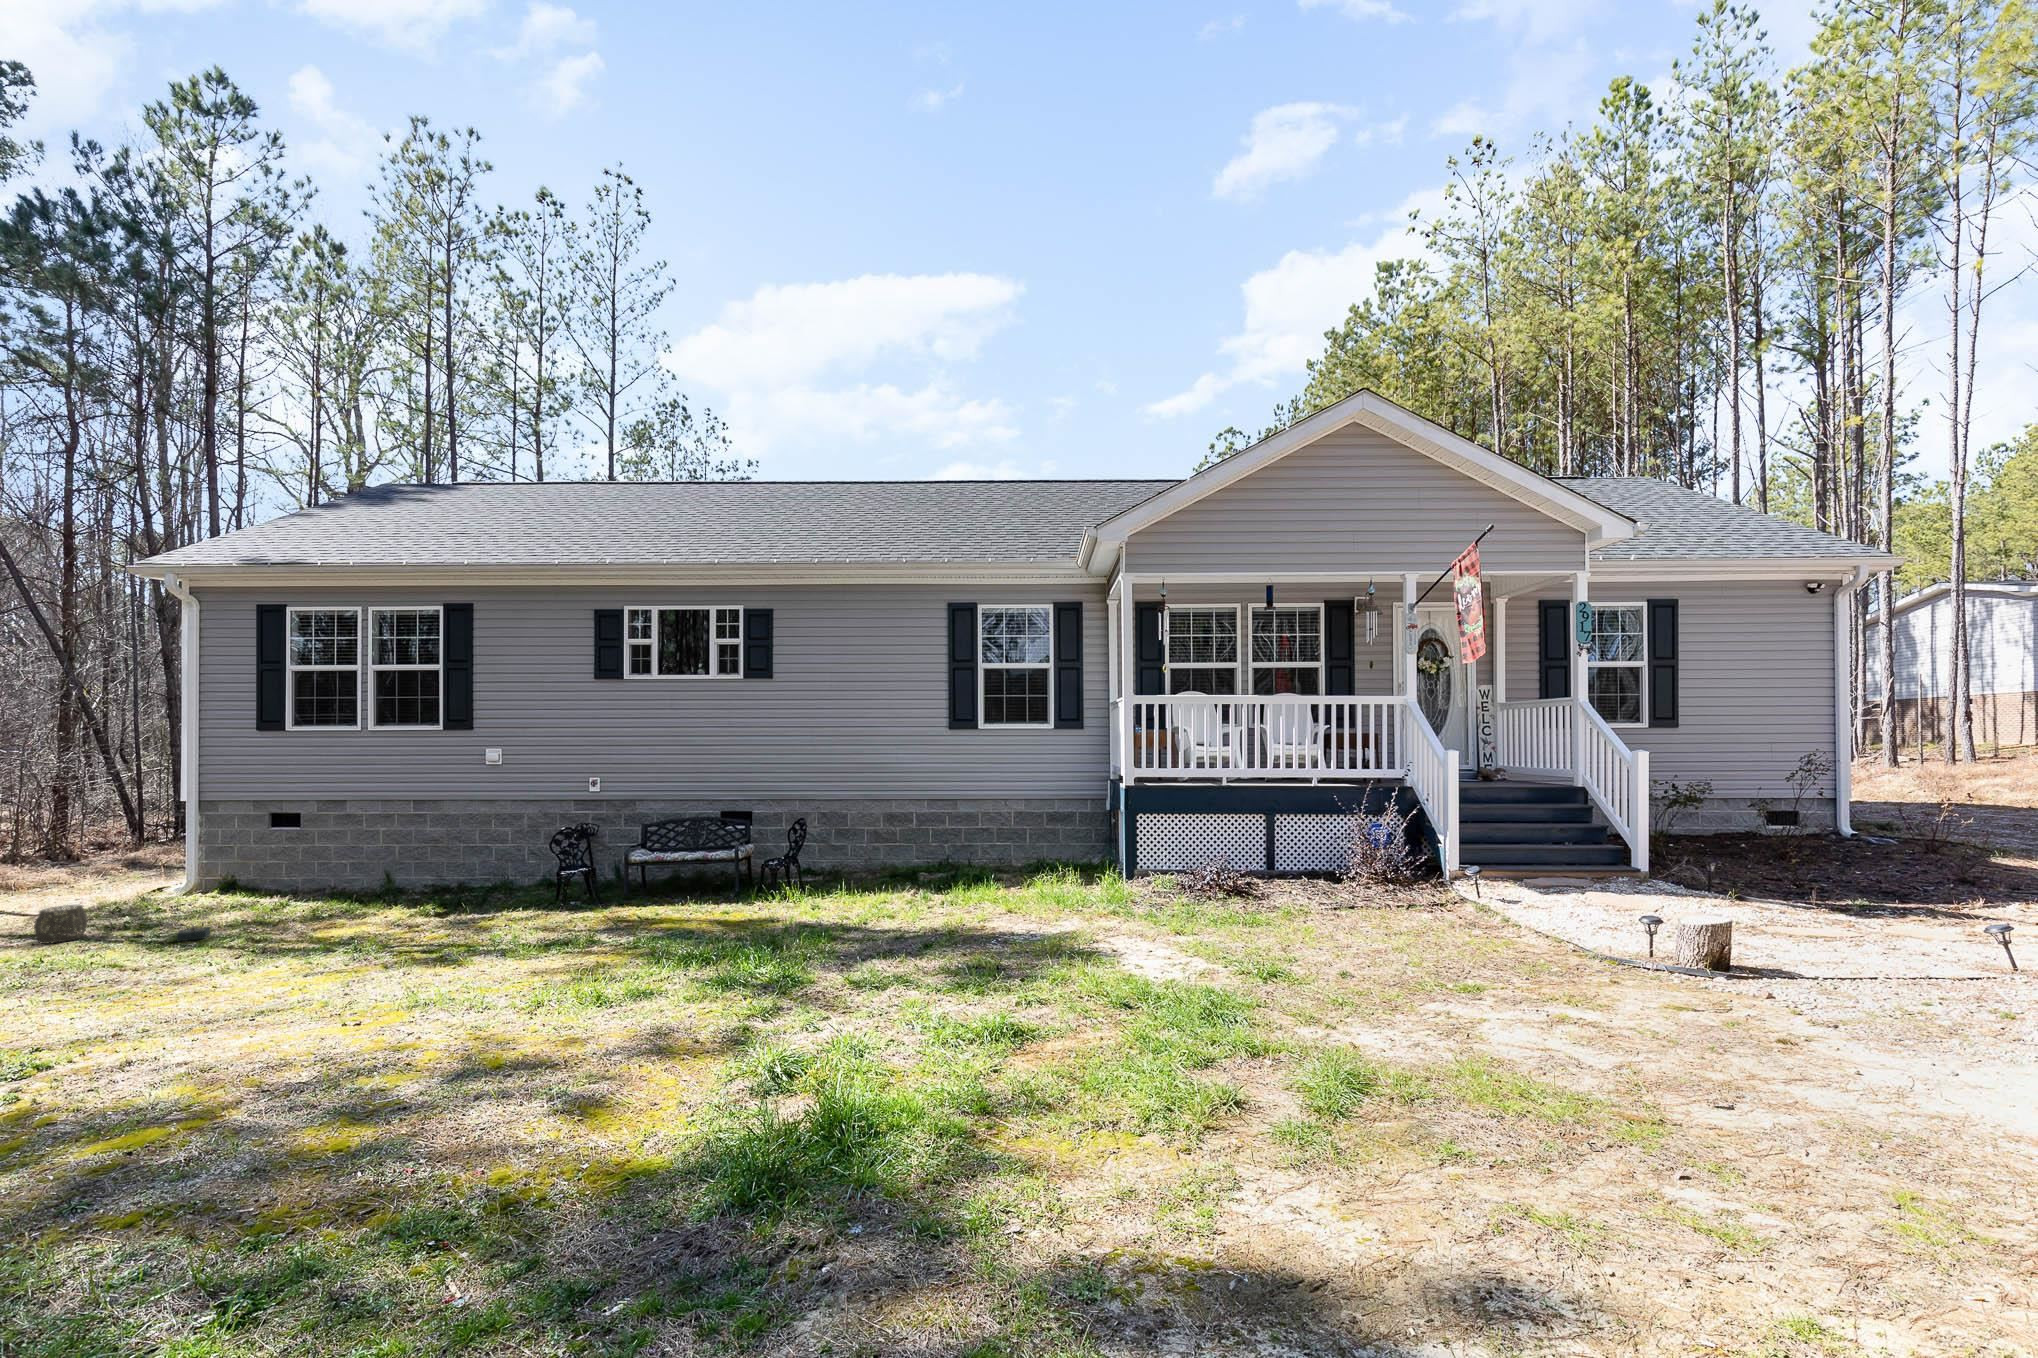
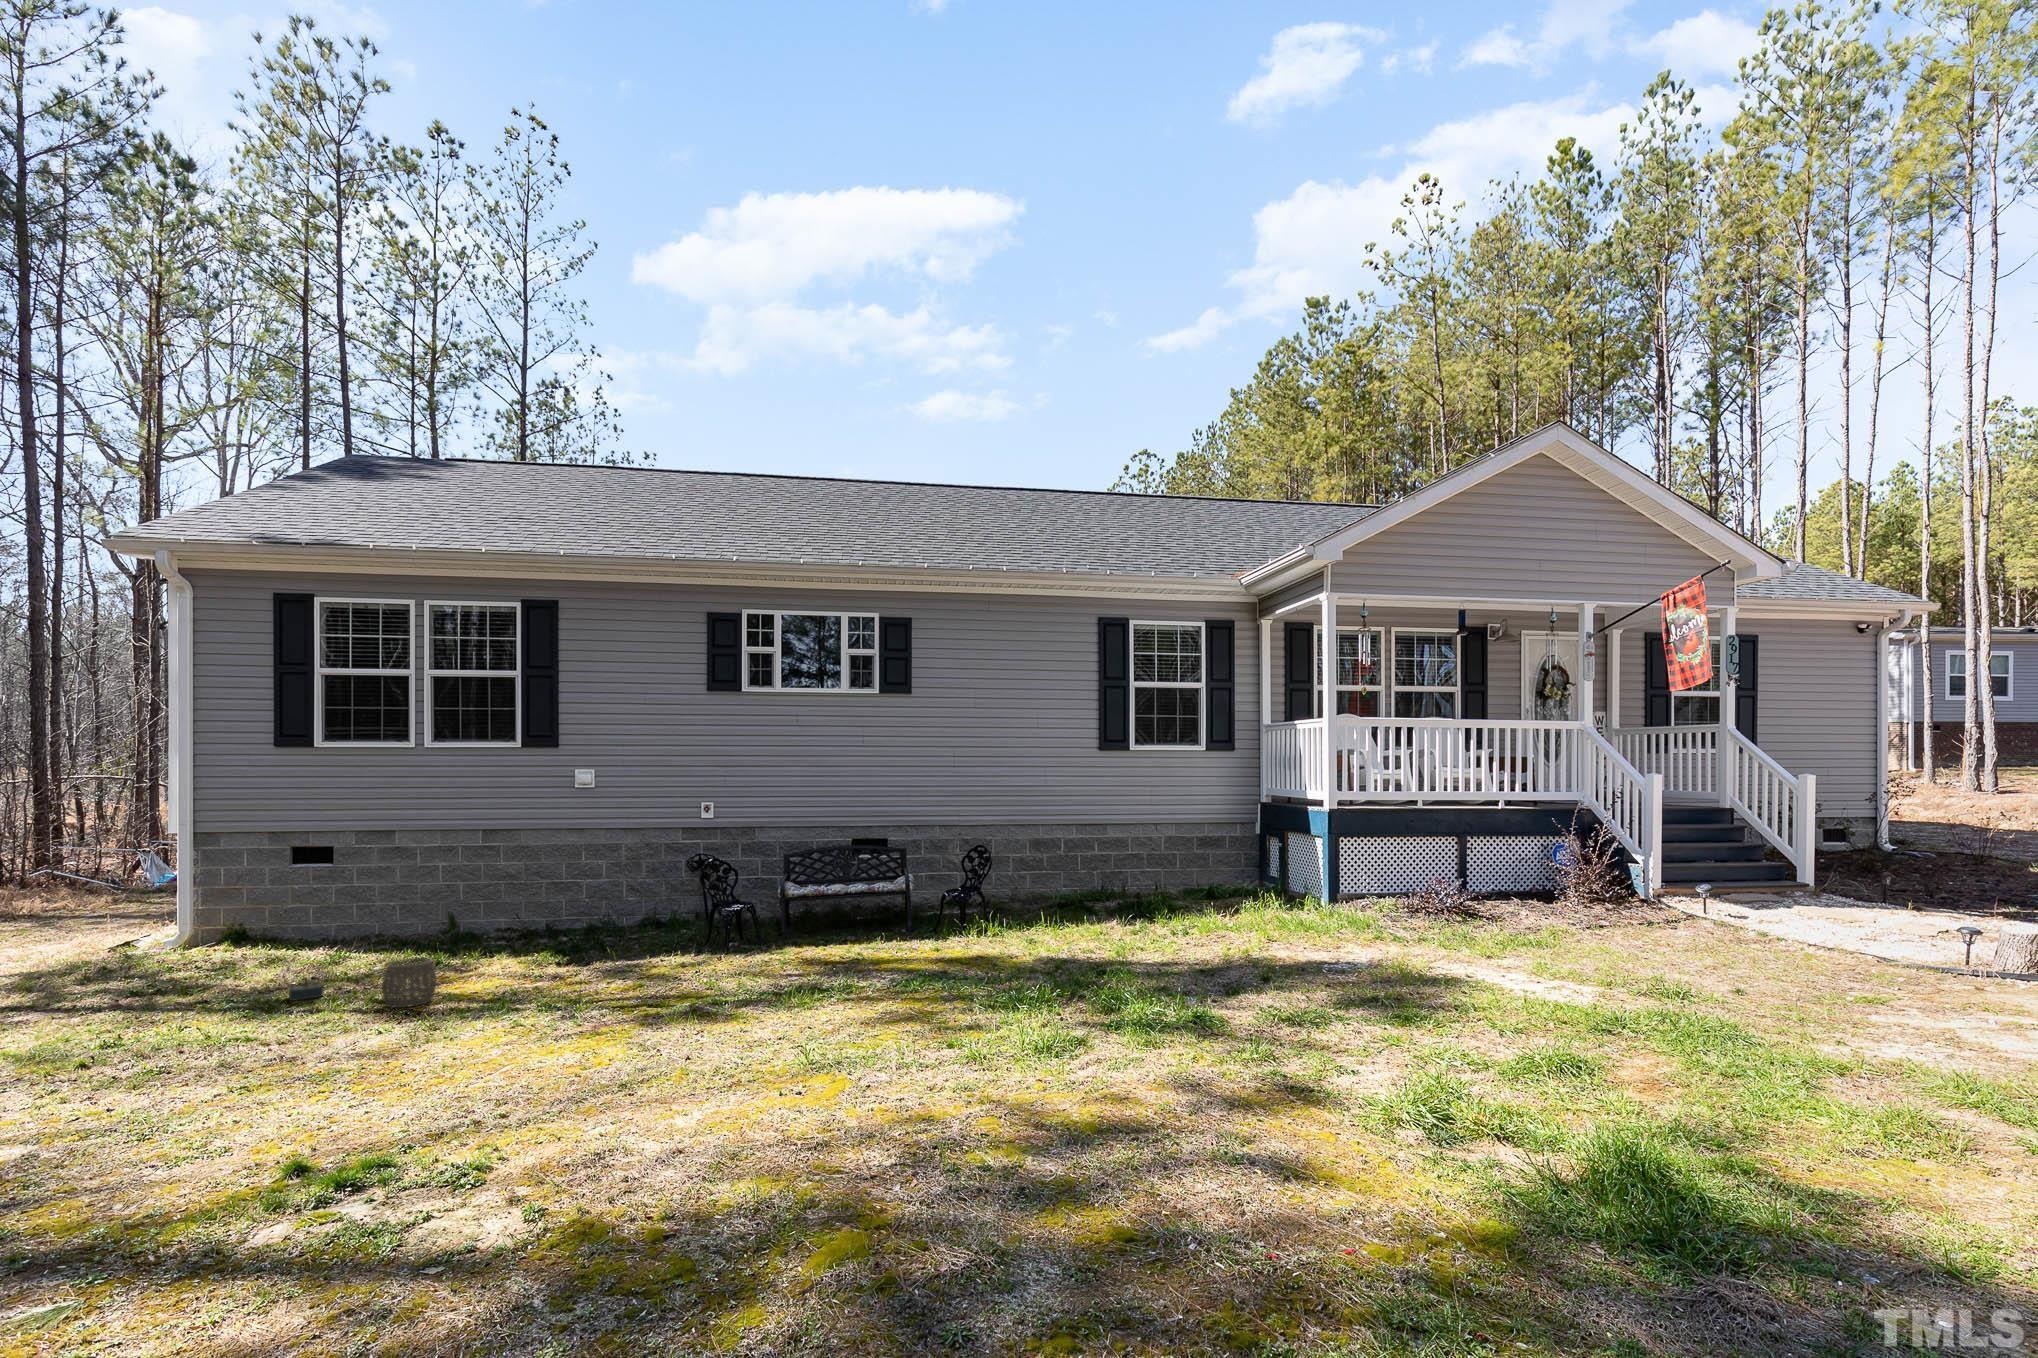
woven basket: present [34,905,88,944] -> present [382,958,437,1008]

